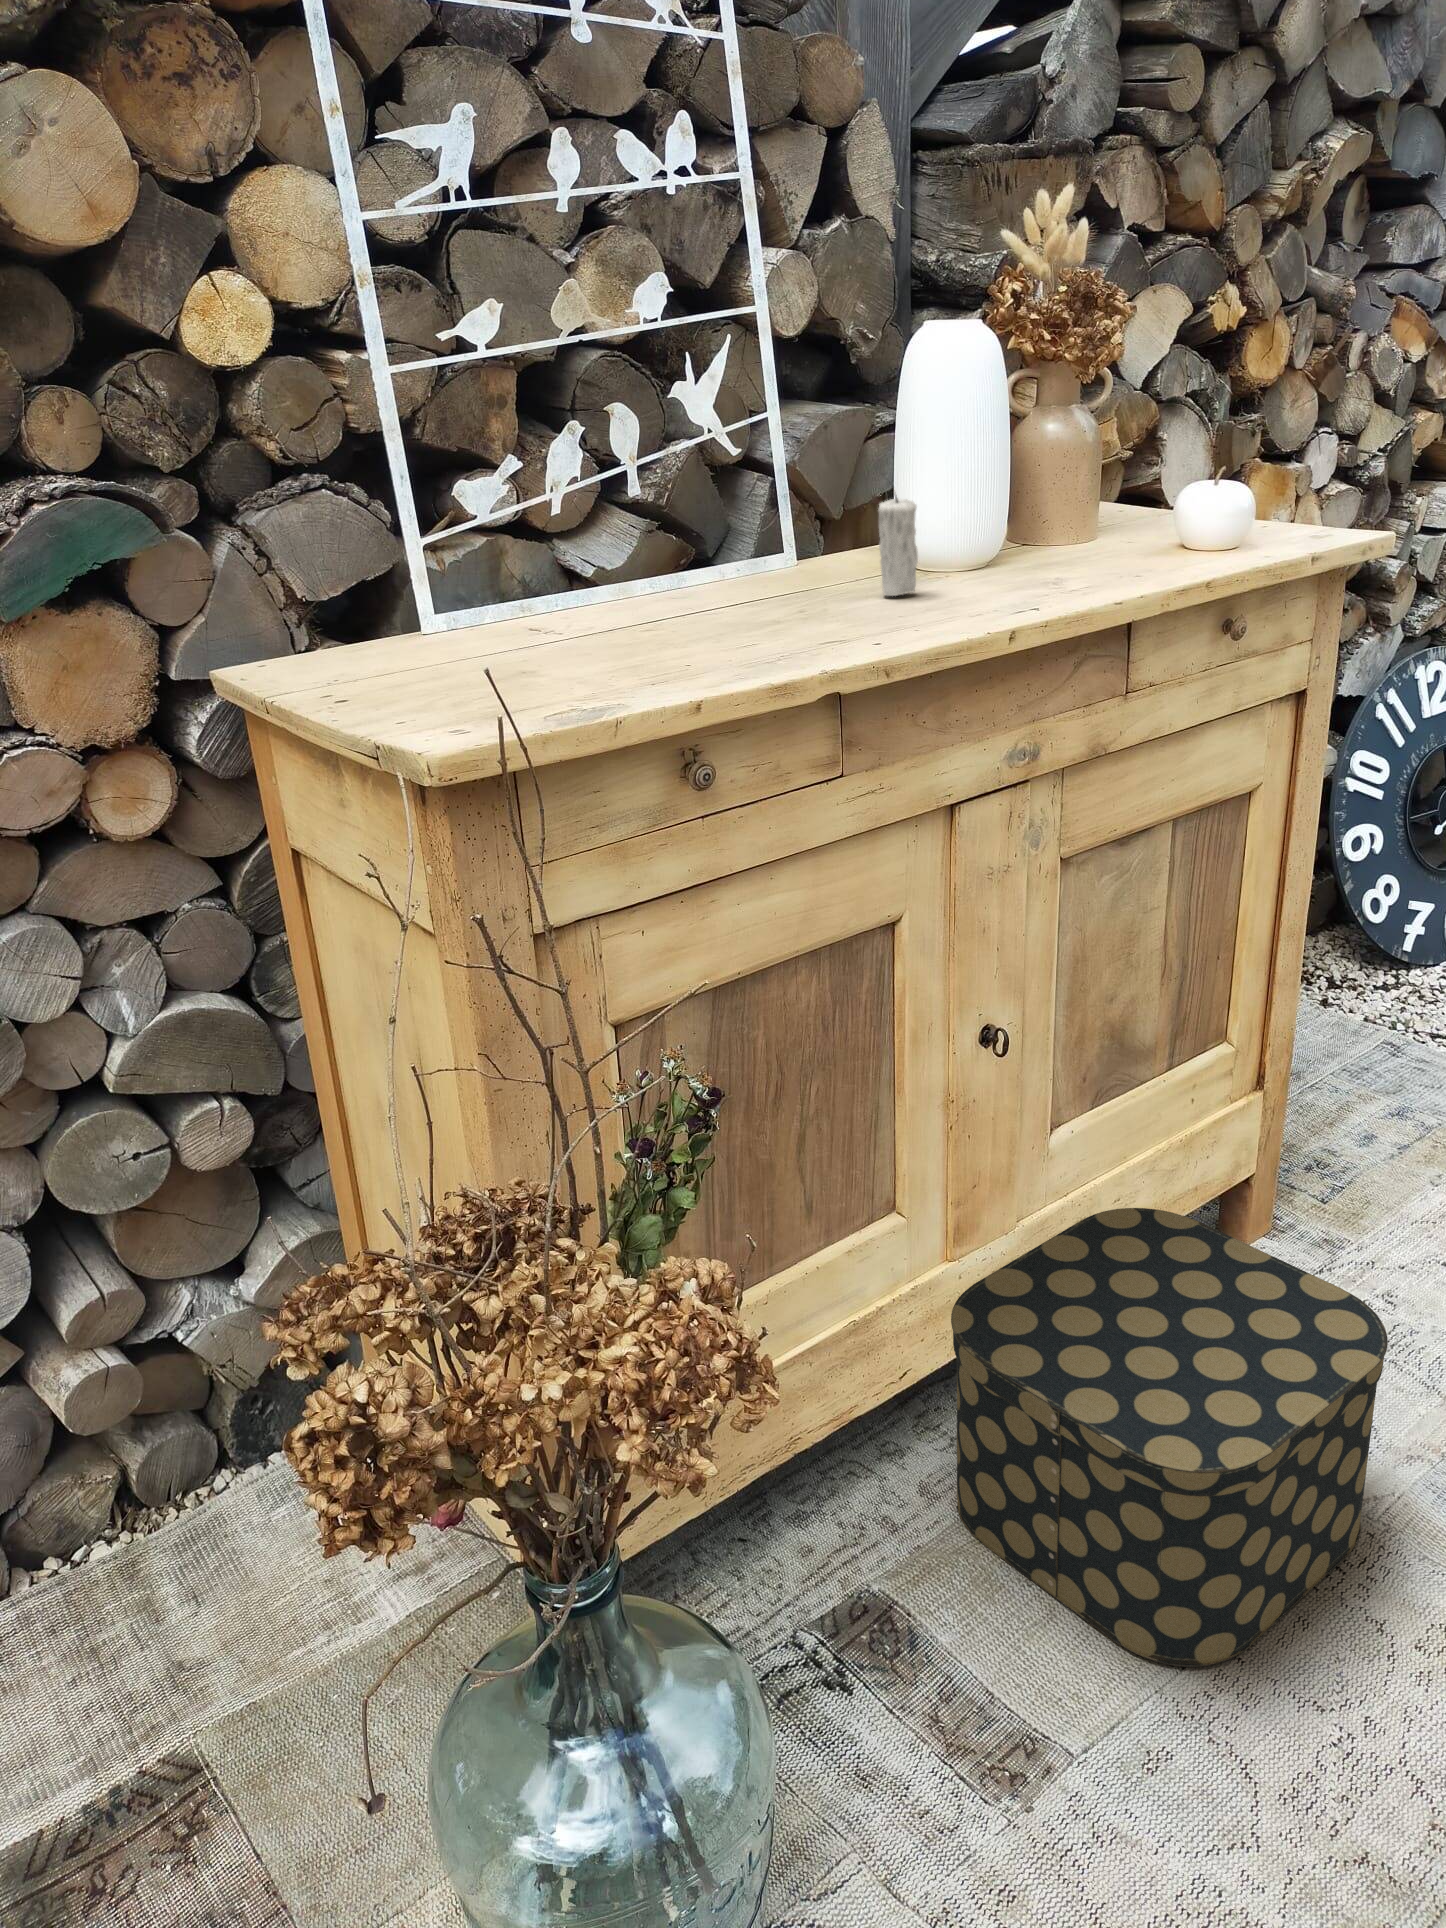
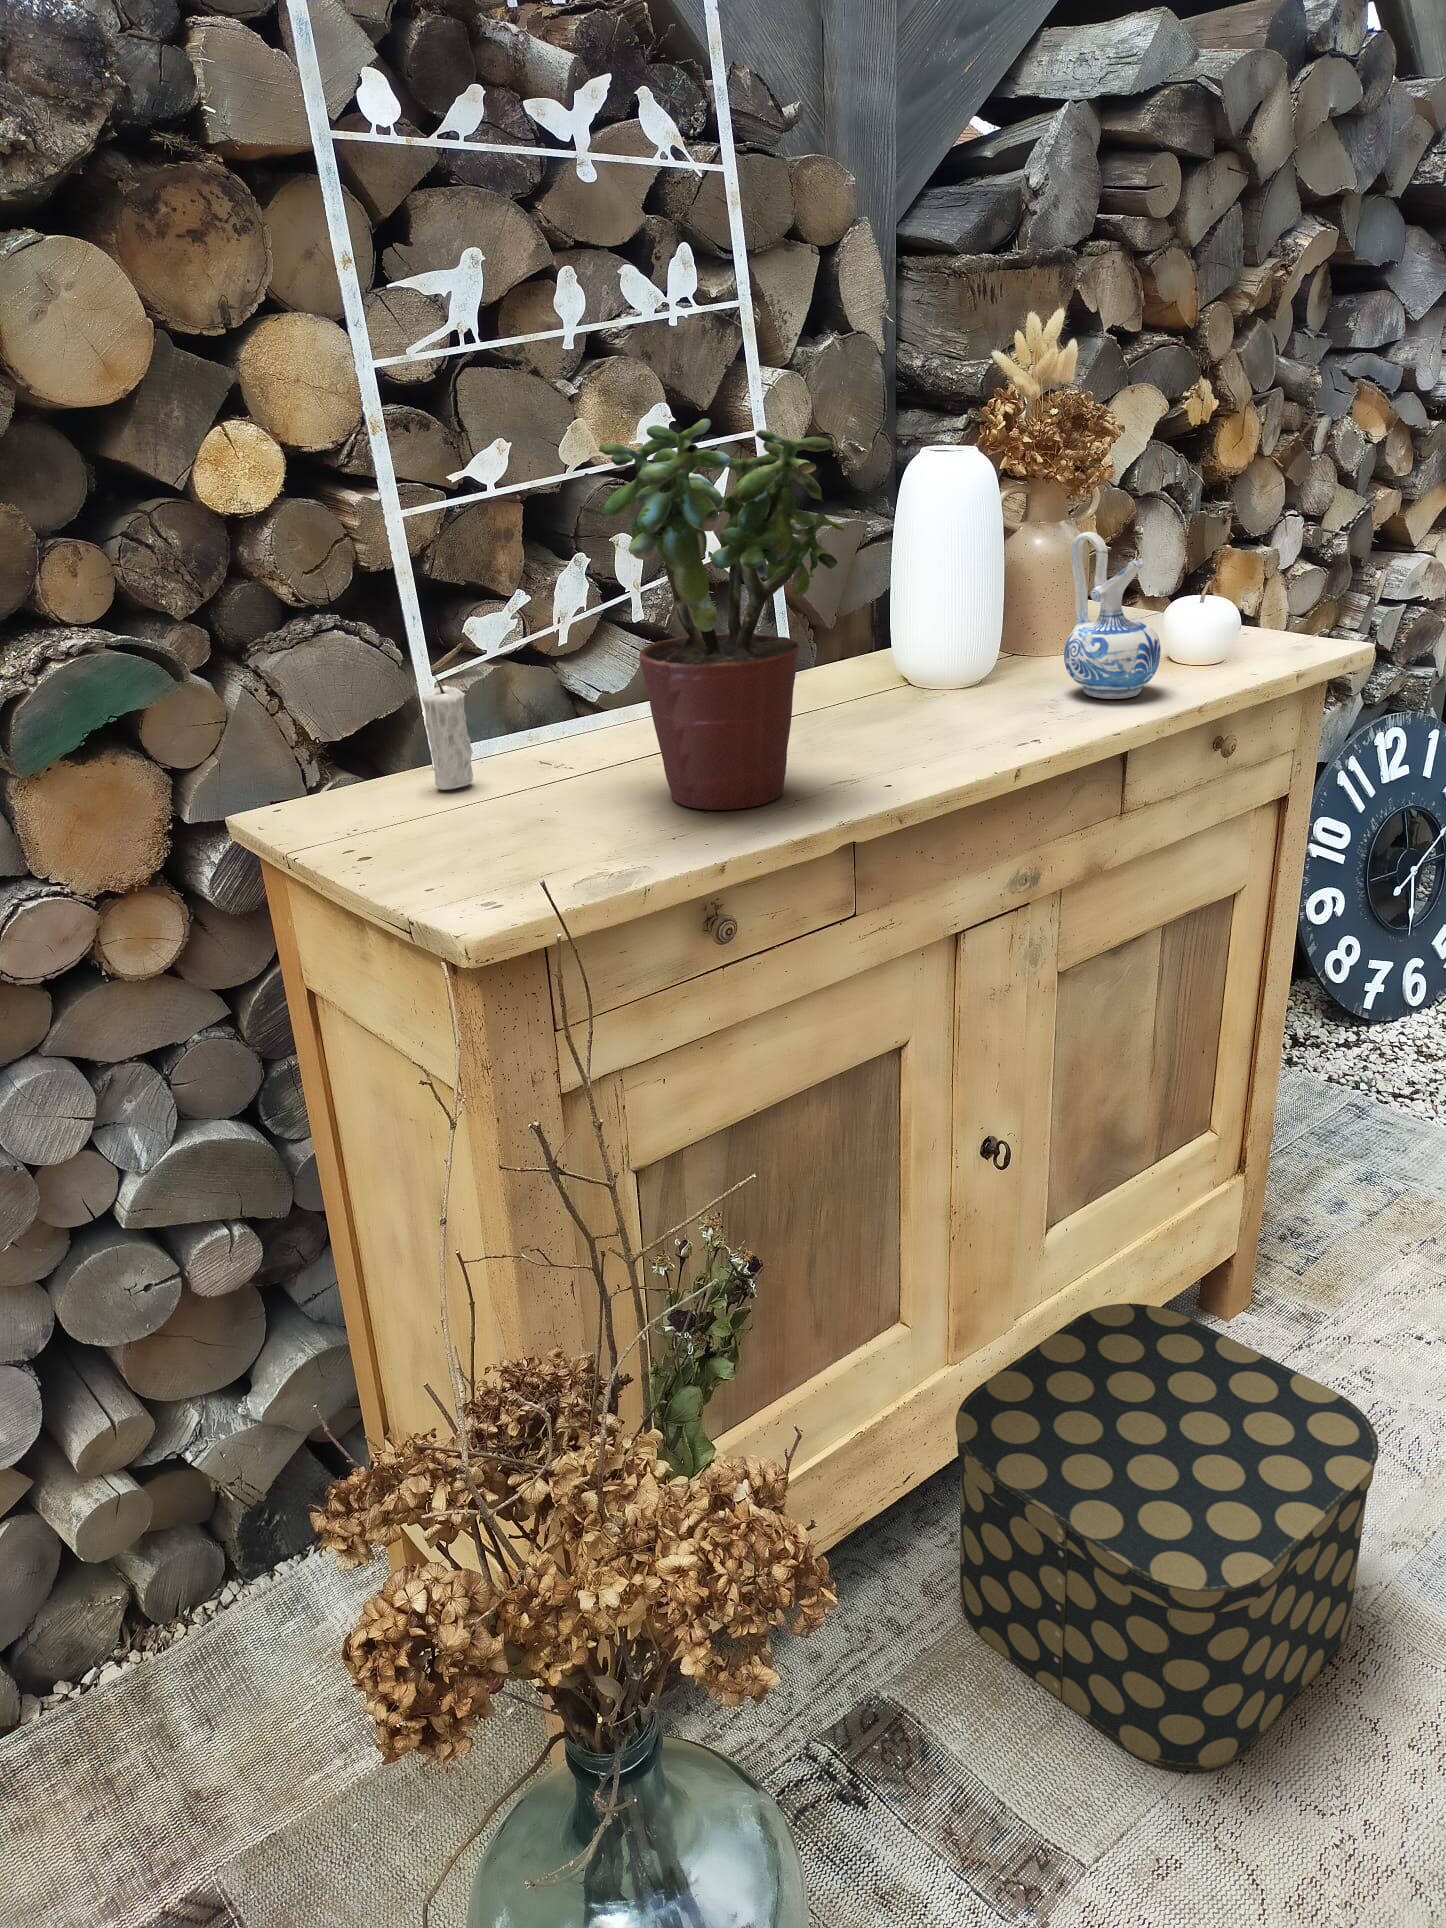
potted plant: none [582,243,832,661] -> present [599,419,844,810]
ceramic pitcher: none [1071,402,1170,575] -> present [1064,532,1161,699]
candle: present [878,496,918,596] -> present [422,675,473,790]

